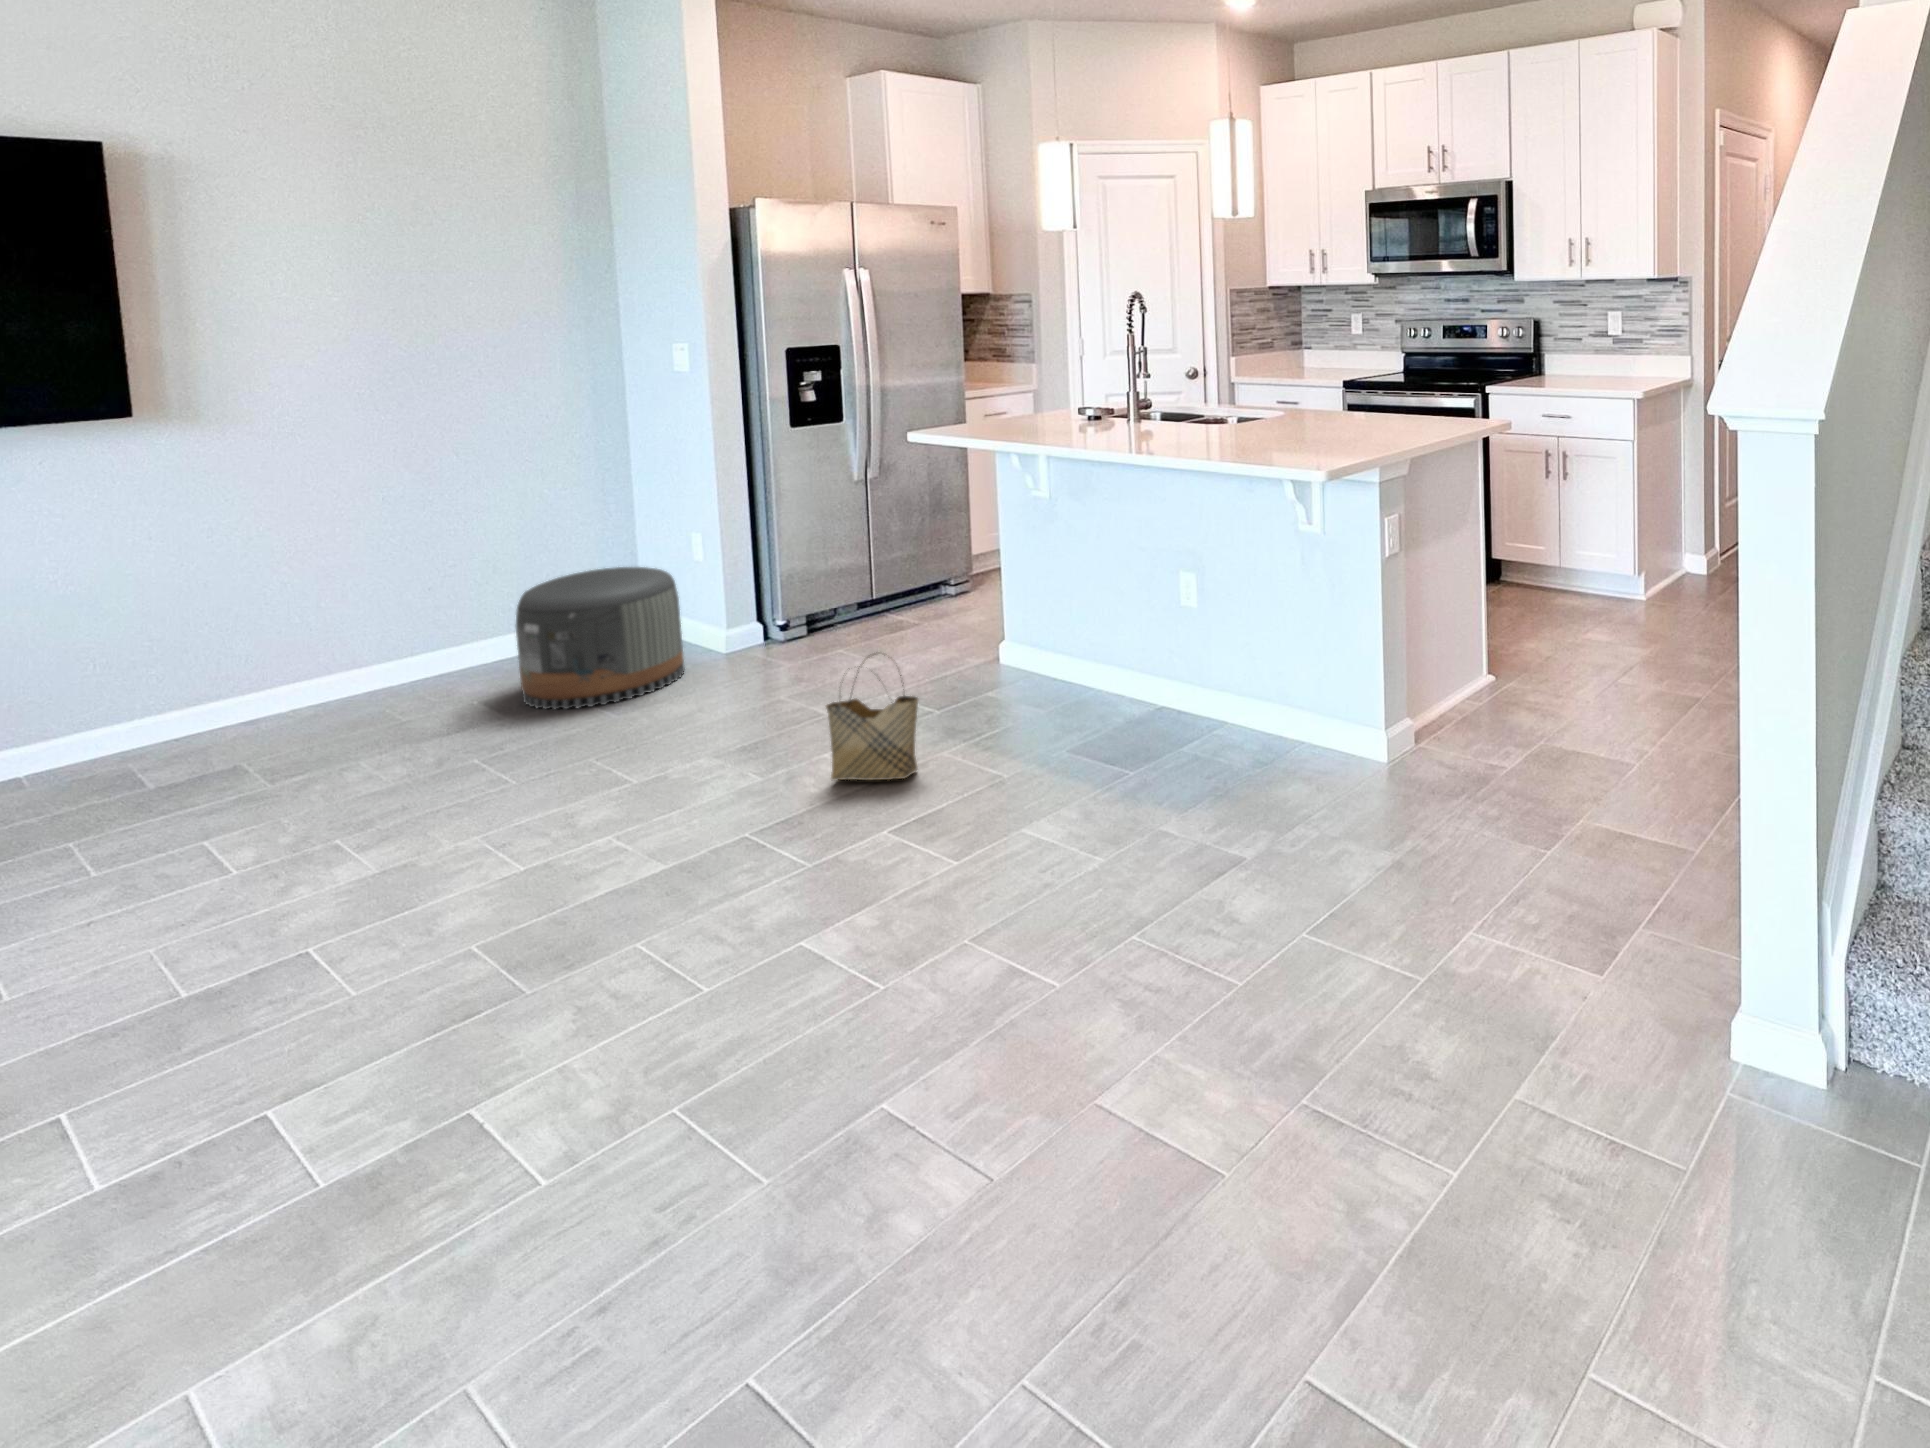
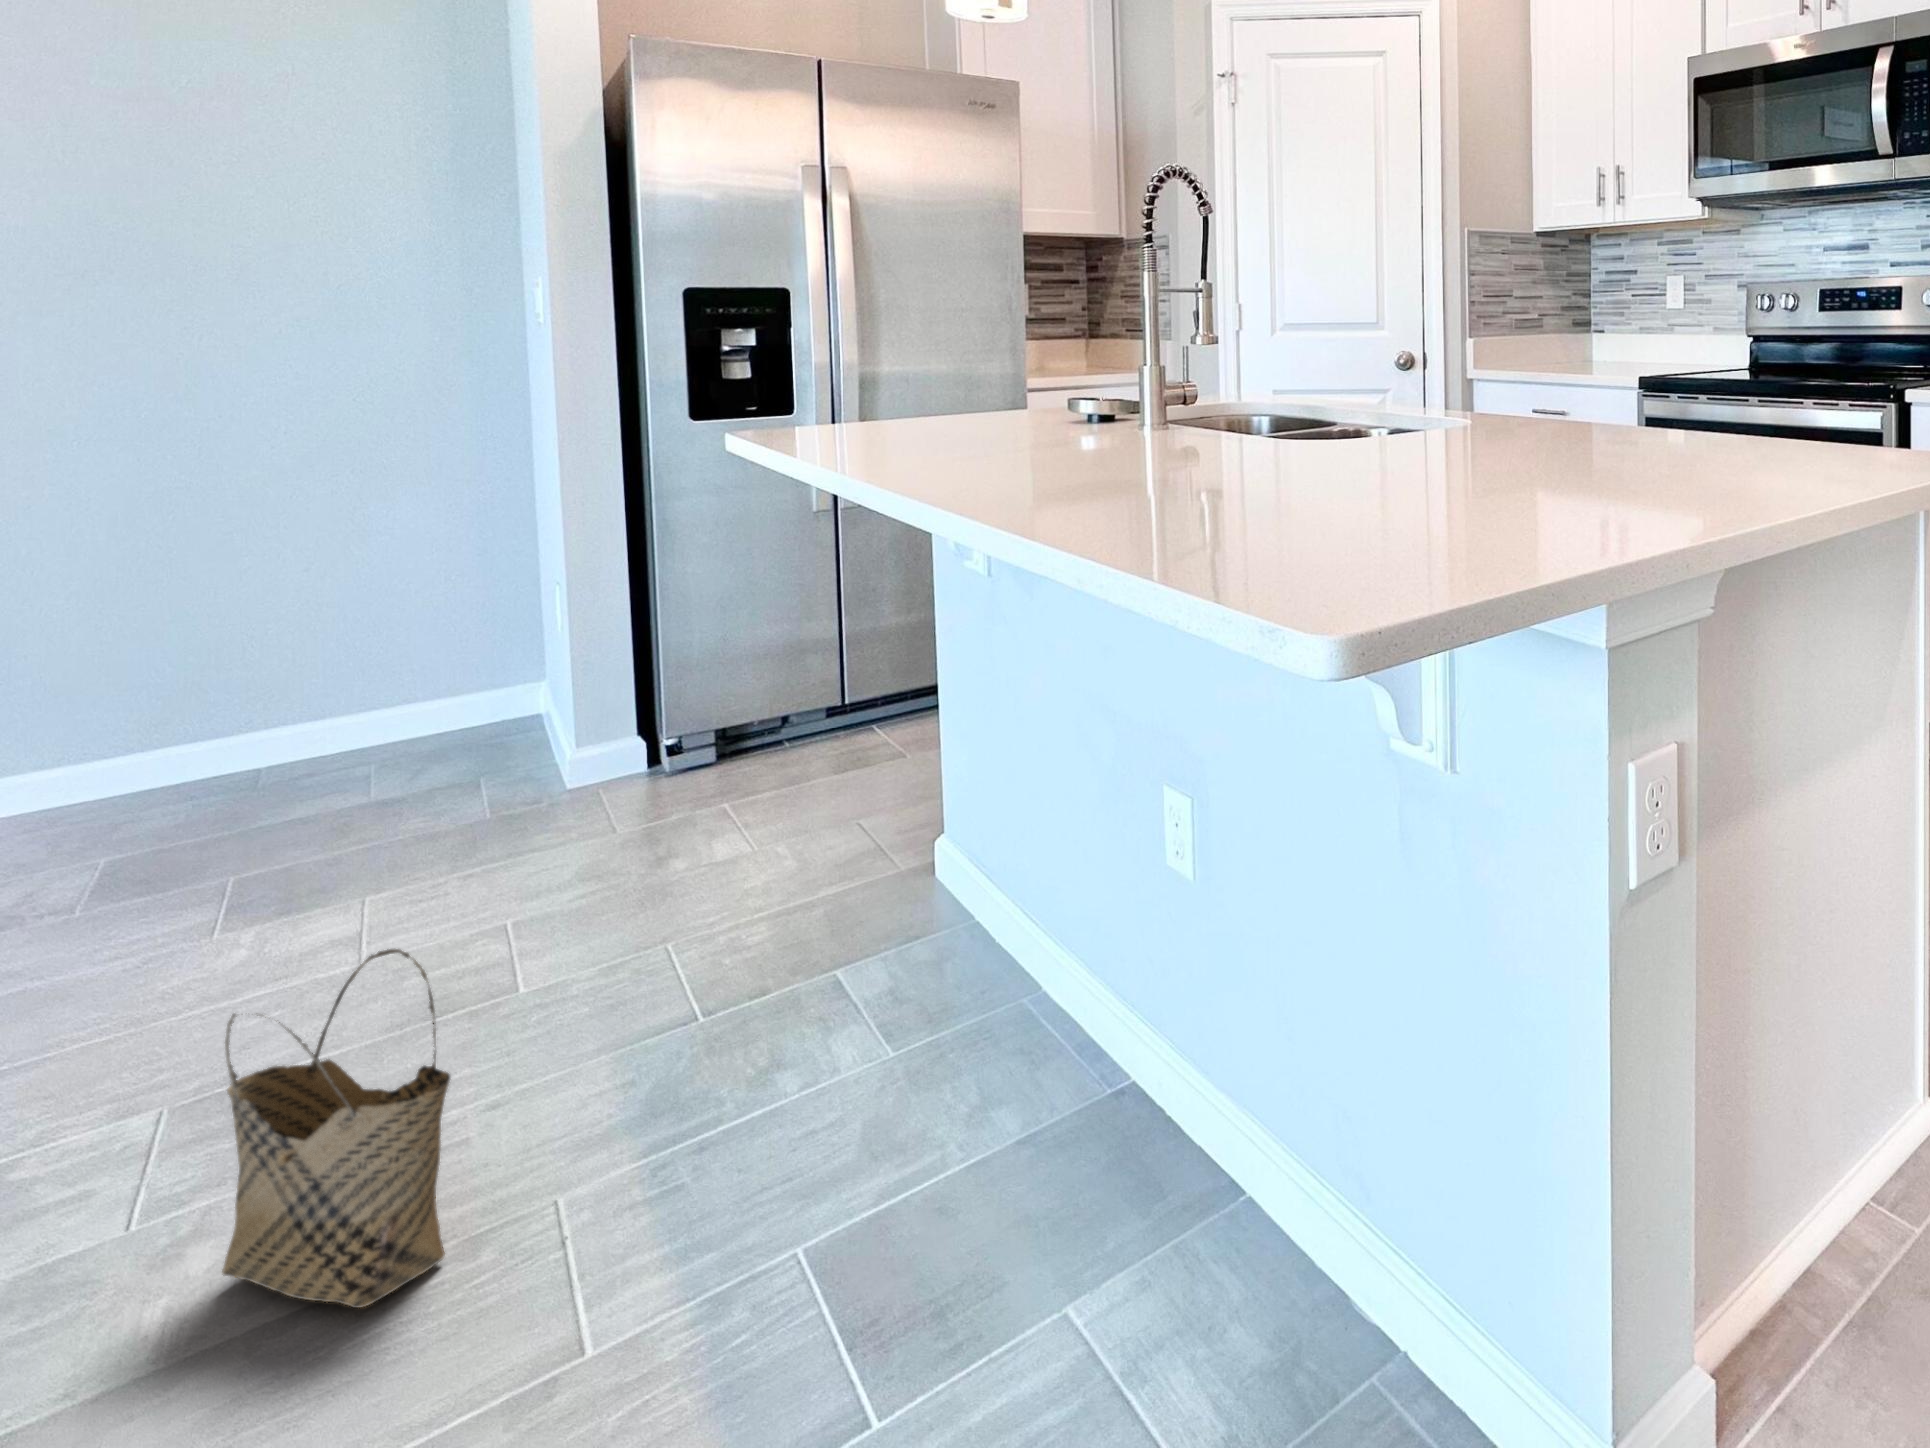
pouf: present [516,567,685,710] -> none [145,639,478,899]

